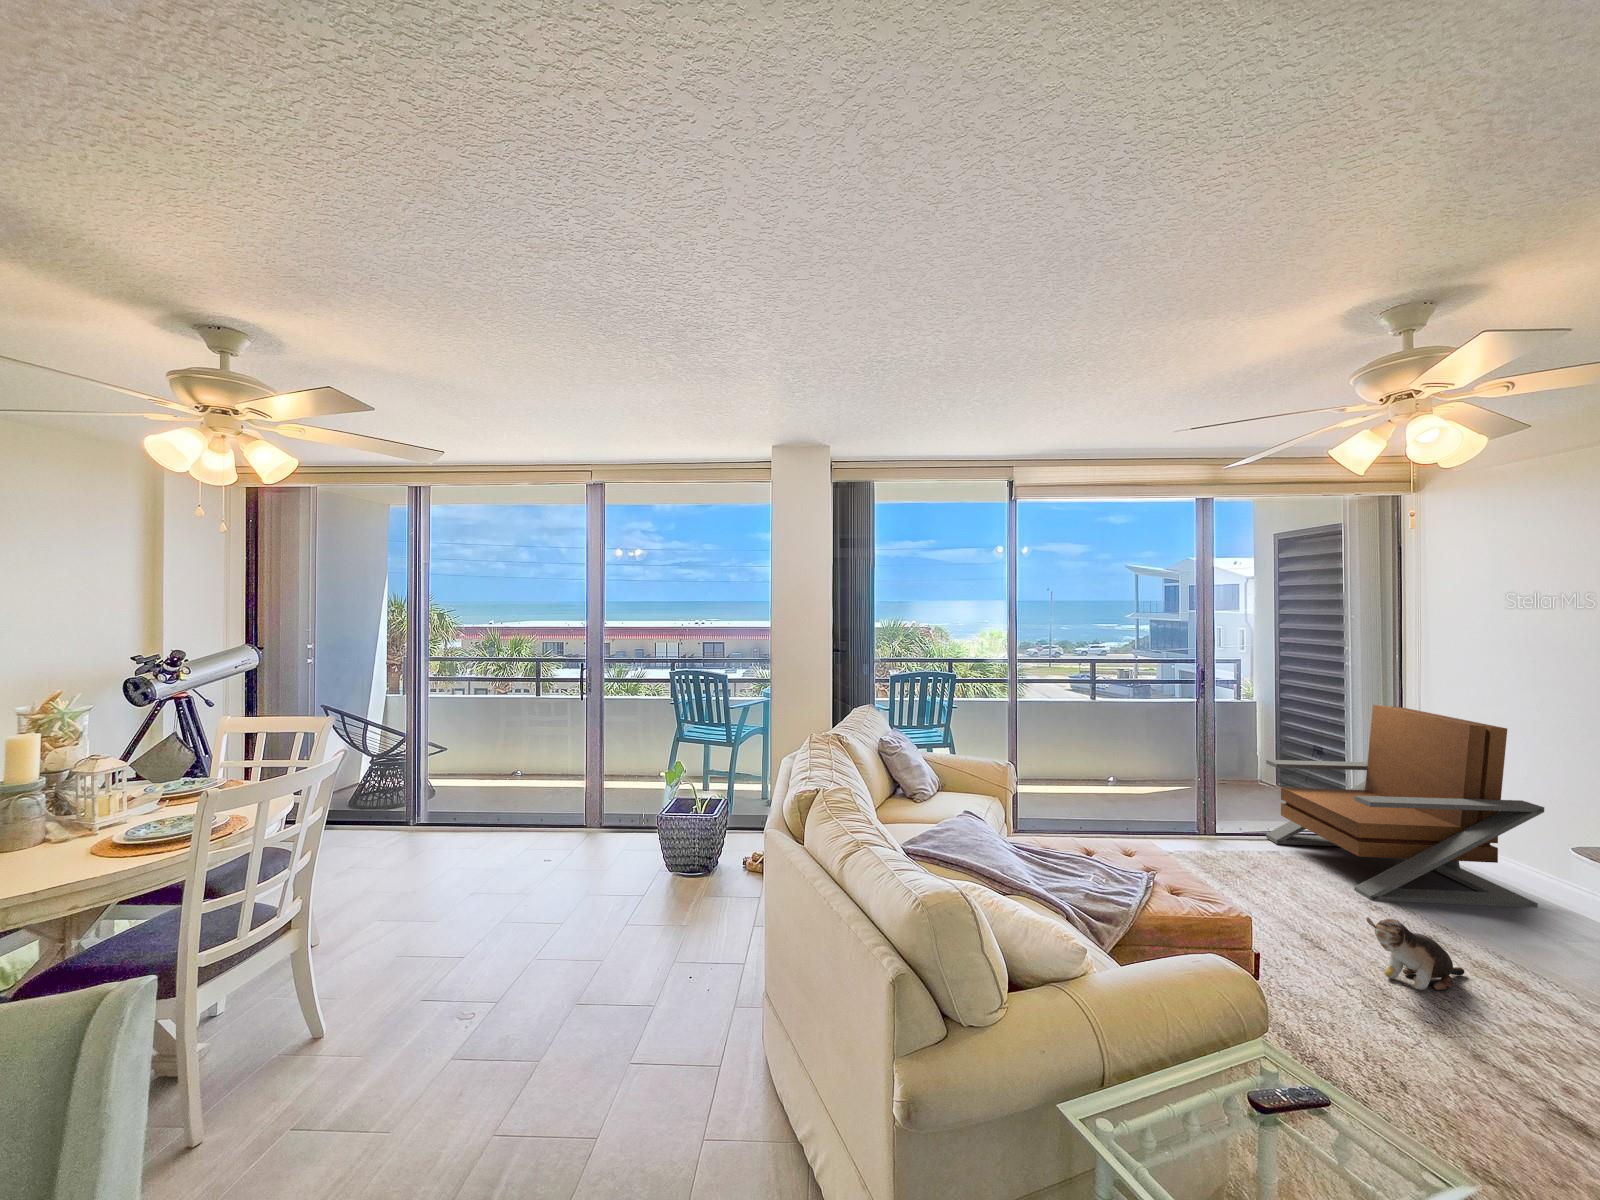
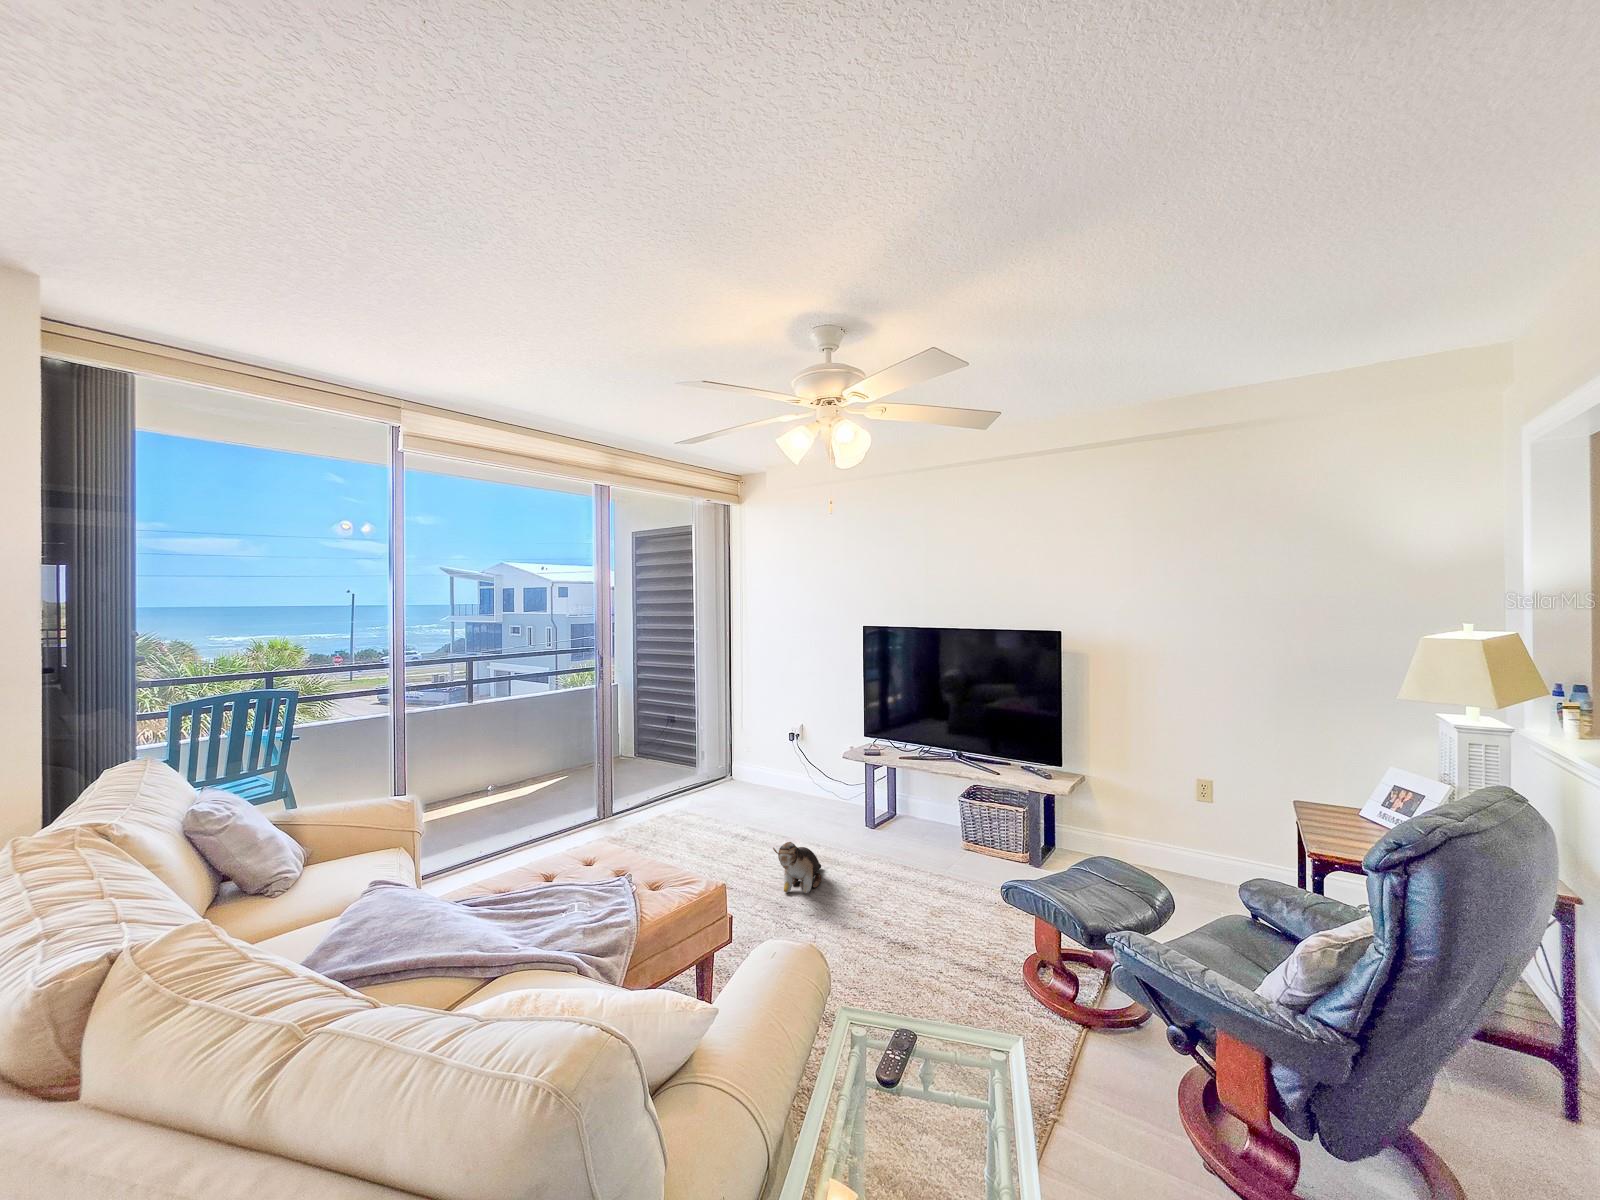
lounge chair: present [1266,705,1544,908] -> none [647,672,824,833]

